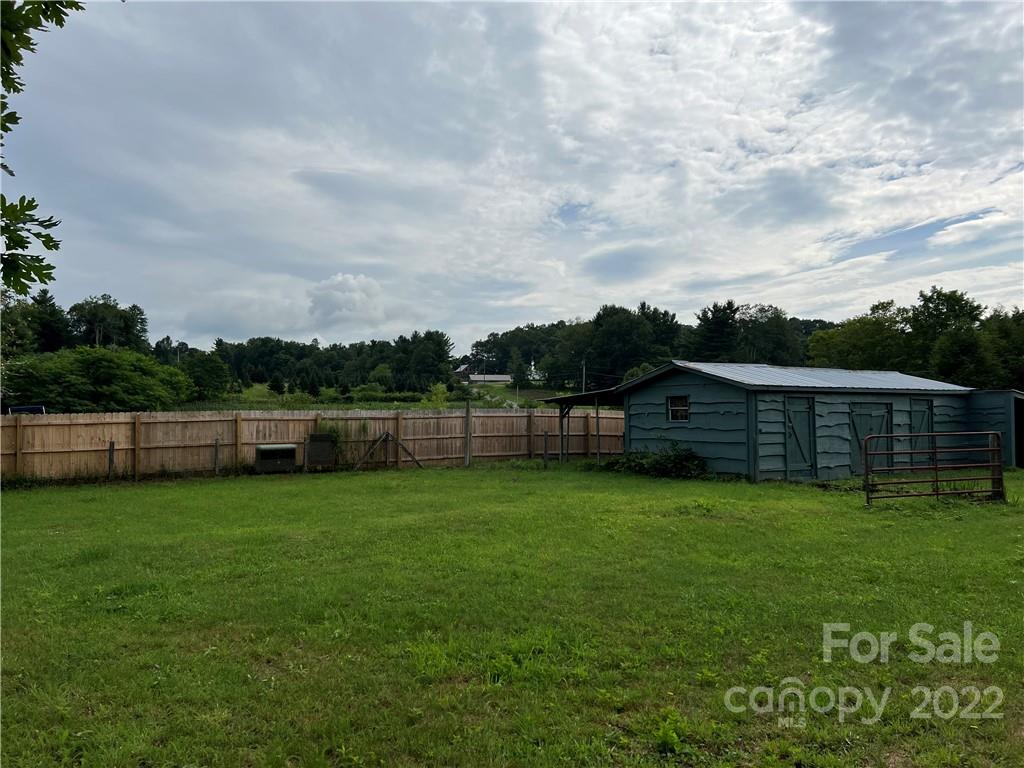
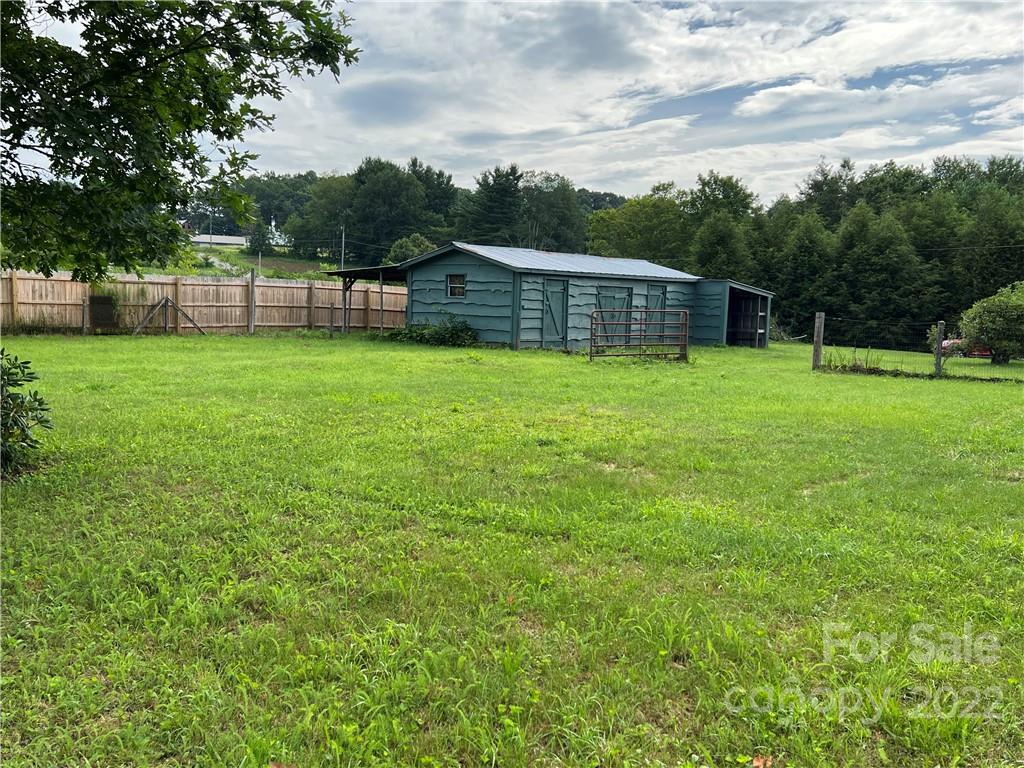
storage bench: present [255,444,297,474] -> none [32,306,79,335]

